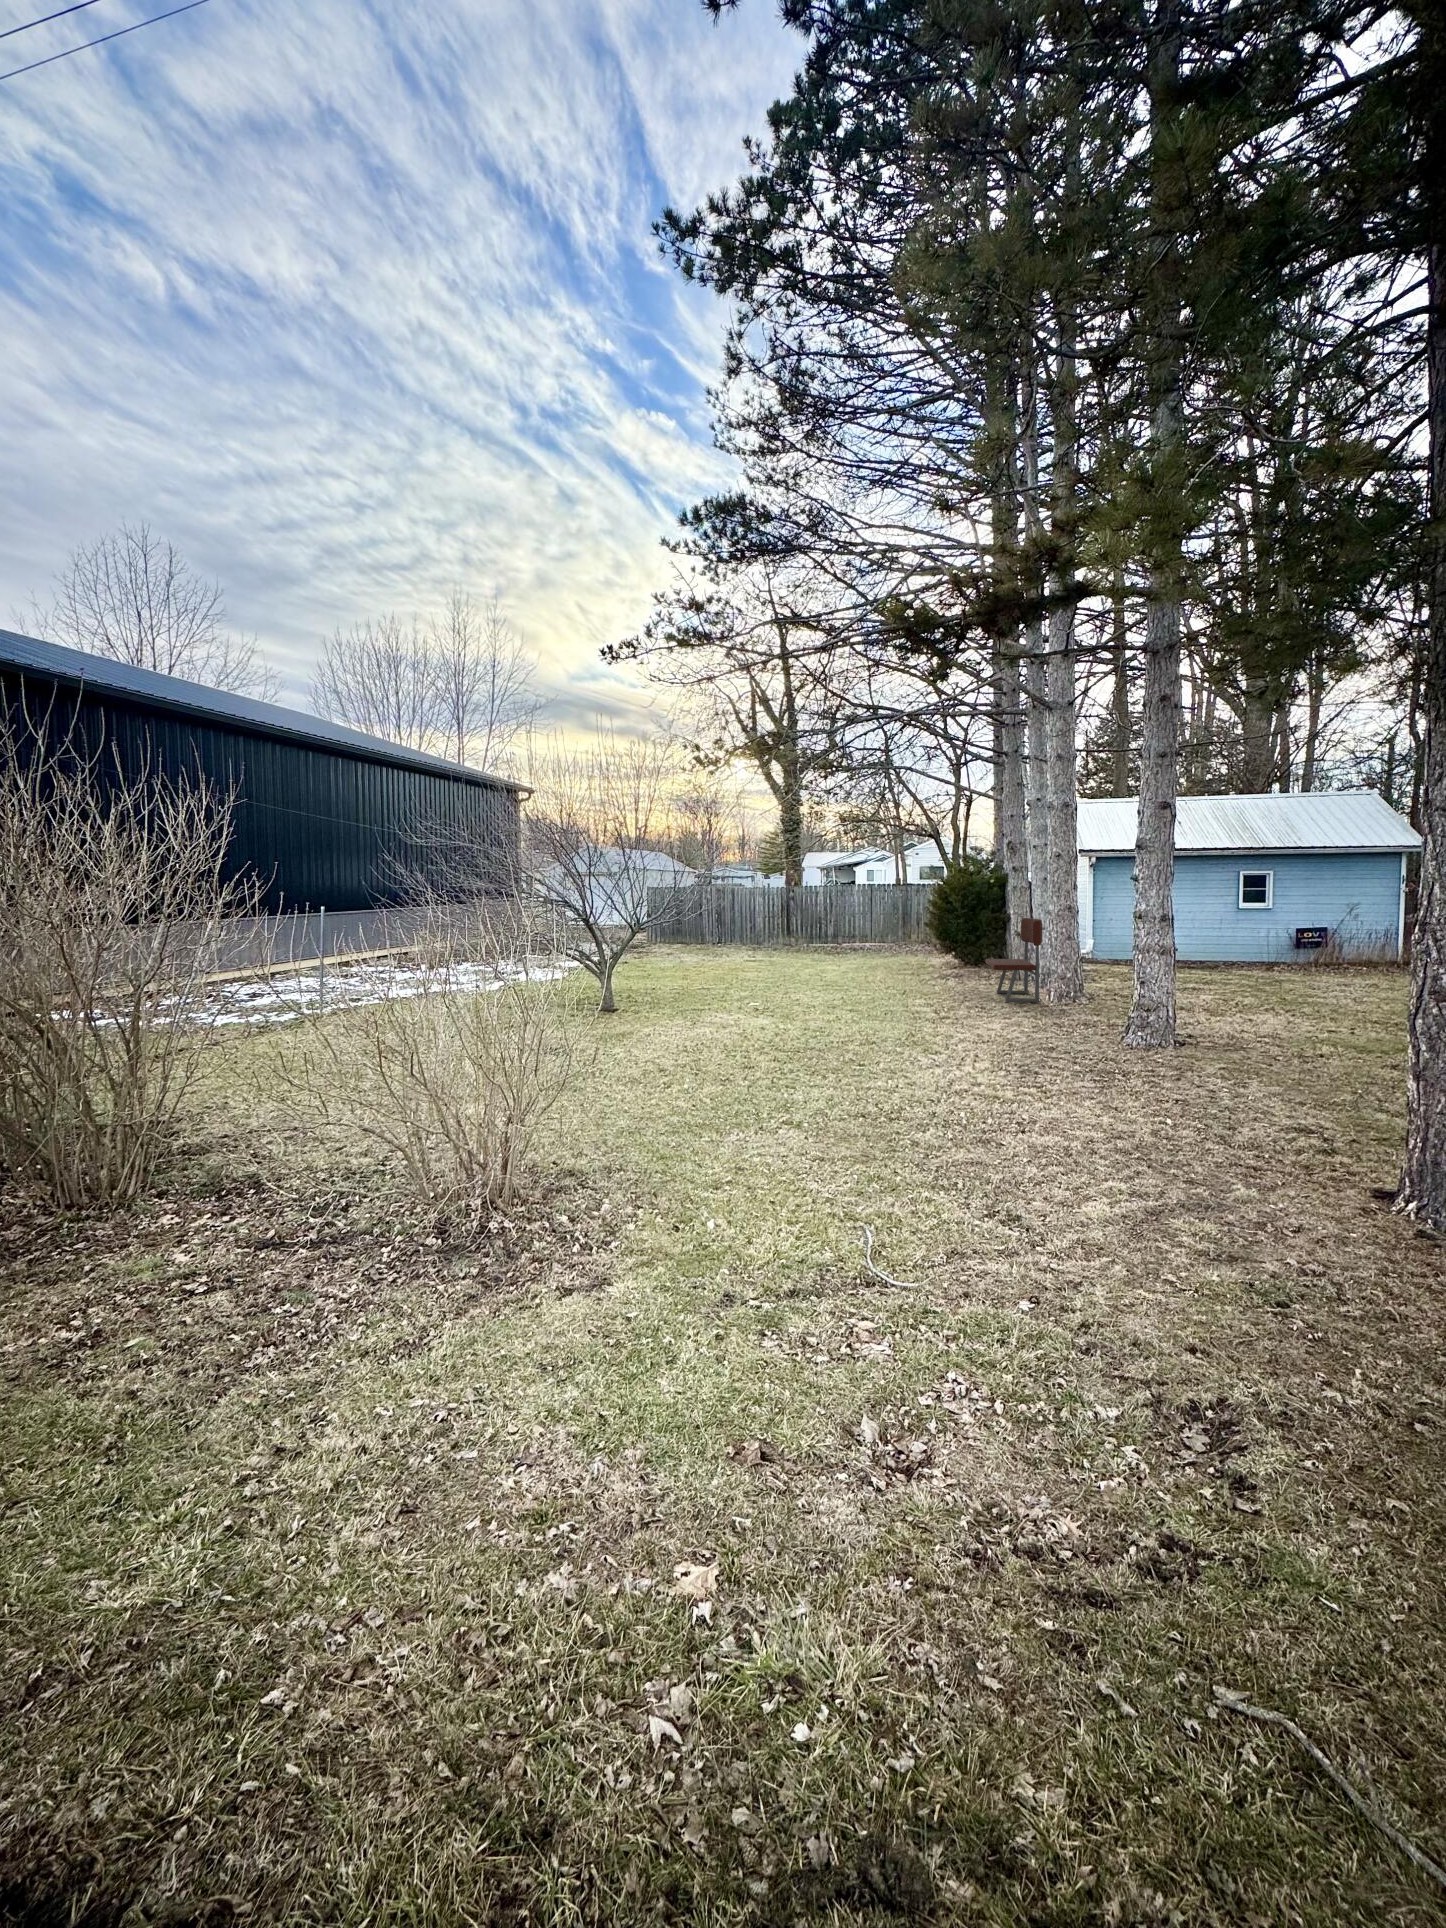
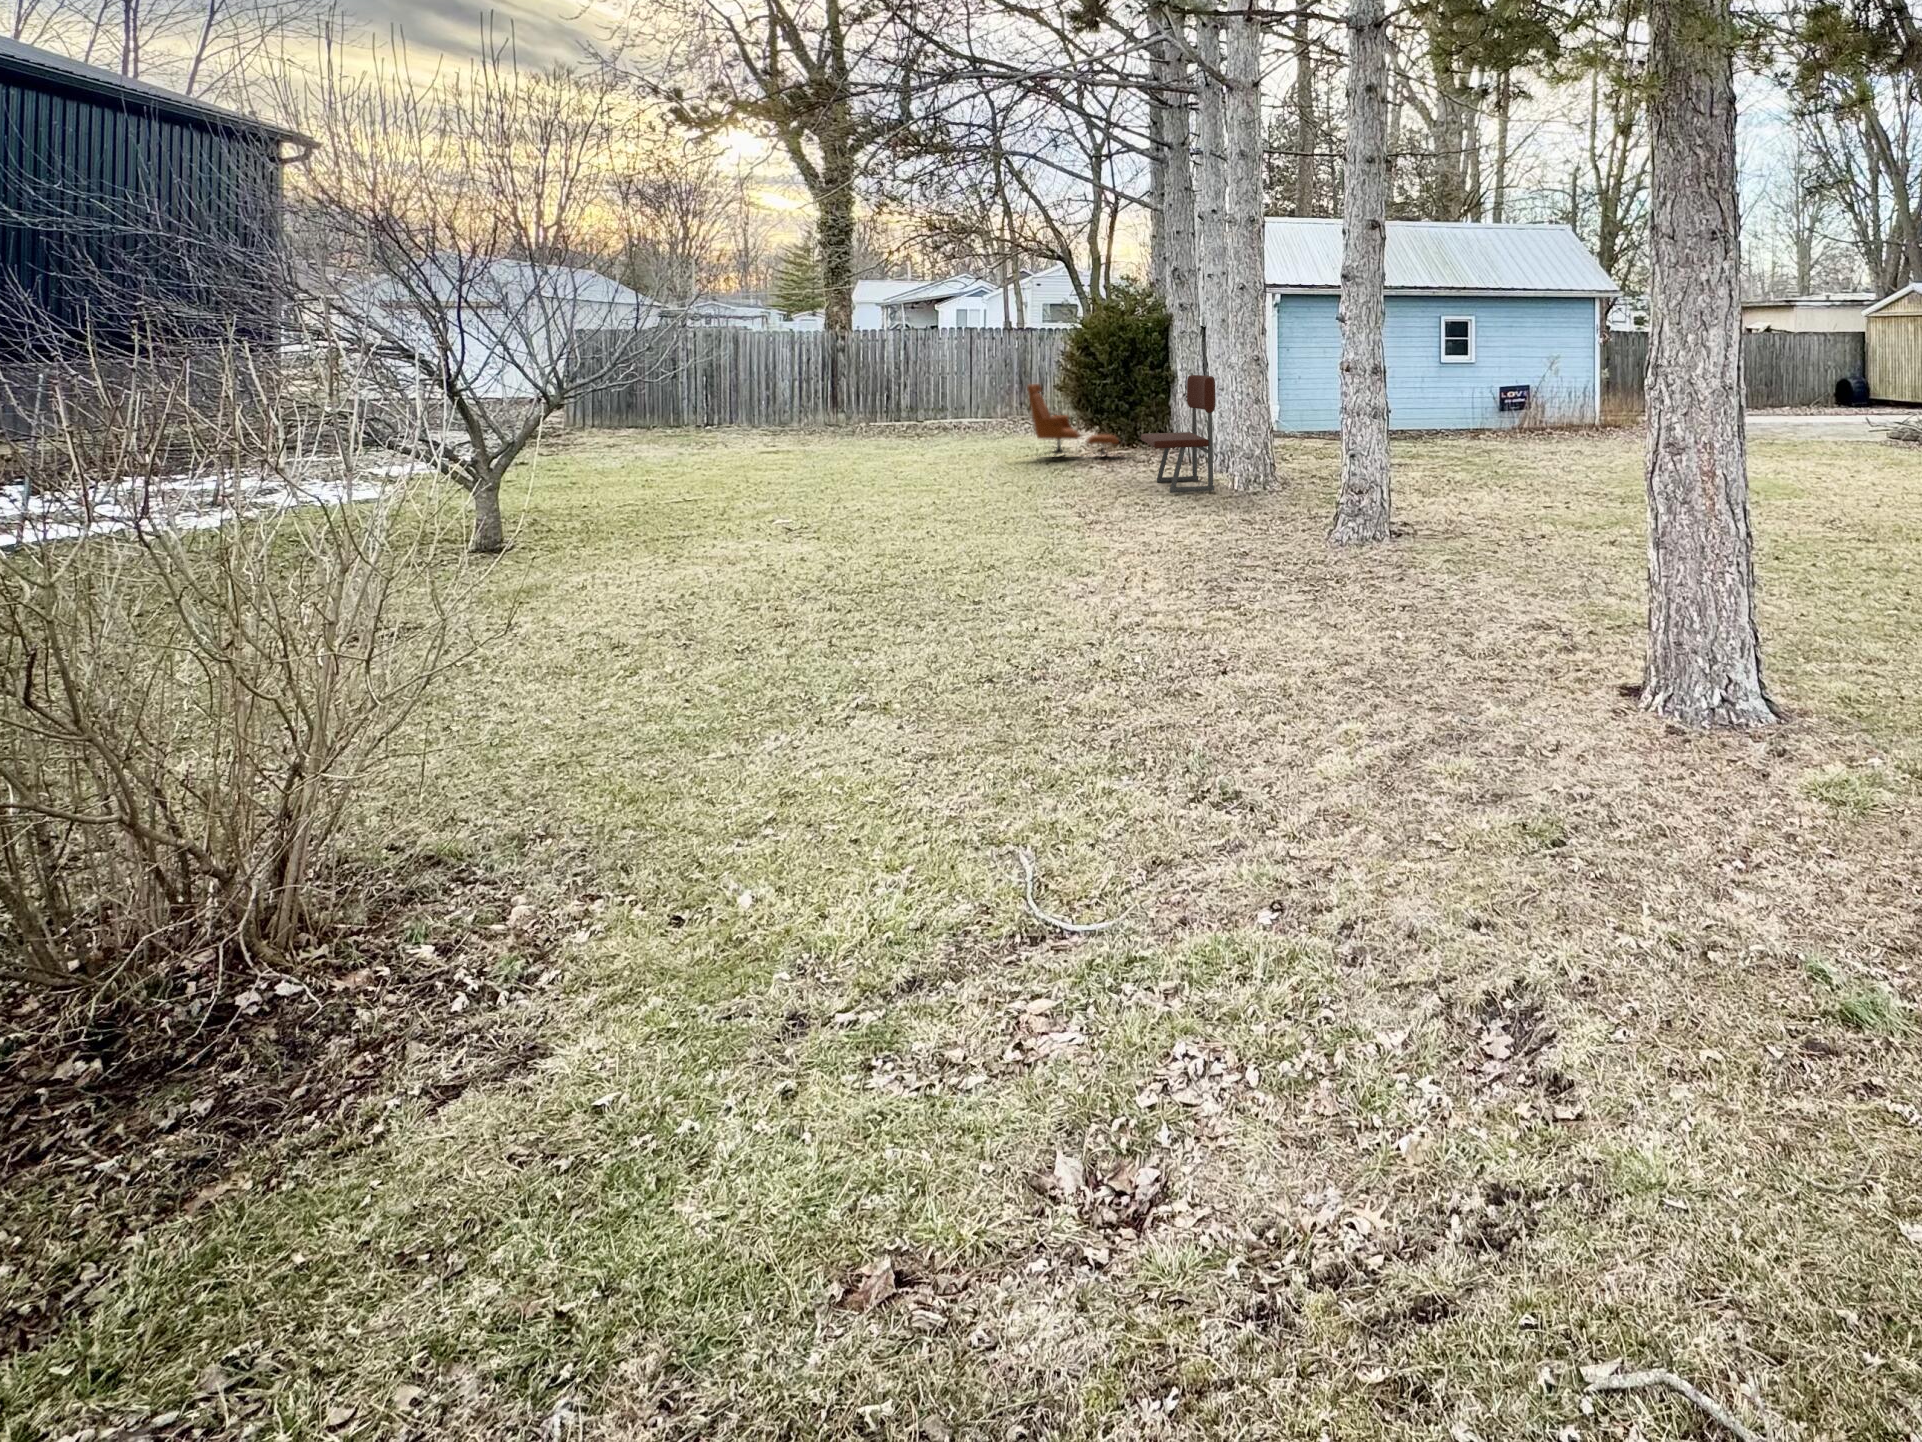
lounge chair: none [908,922,972,974] -> present [1027,384,1119,456]

